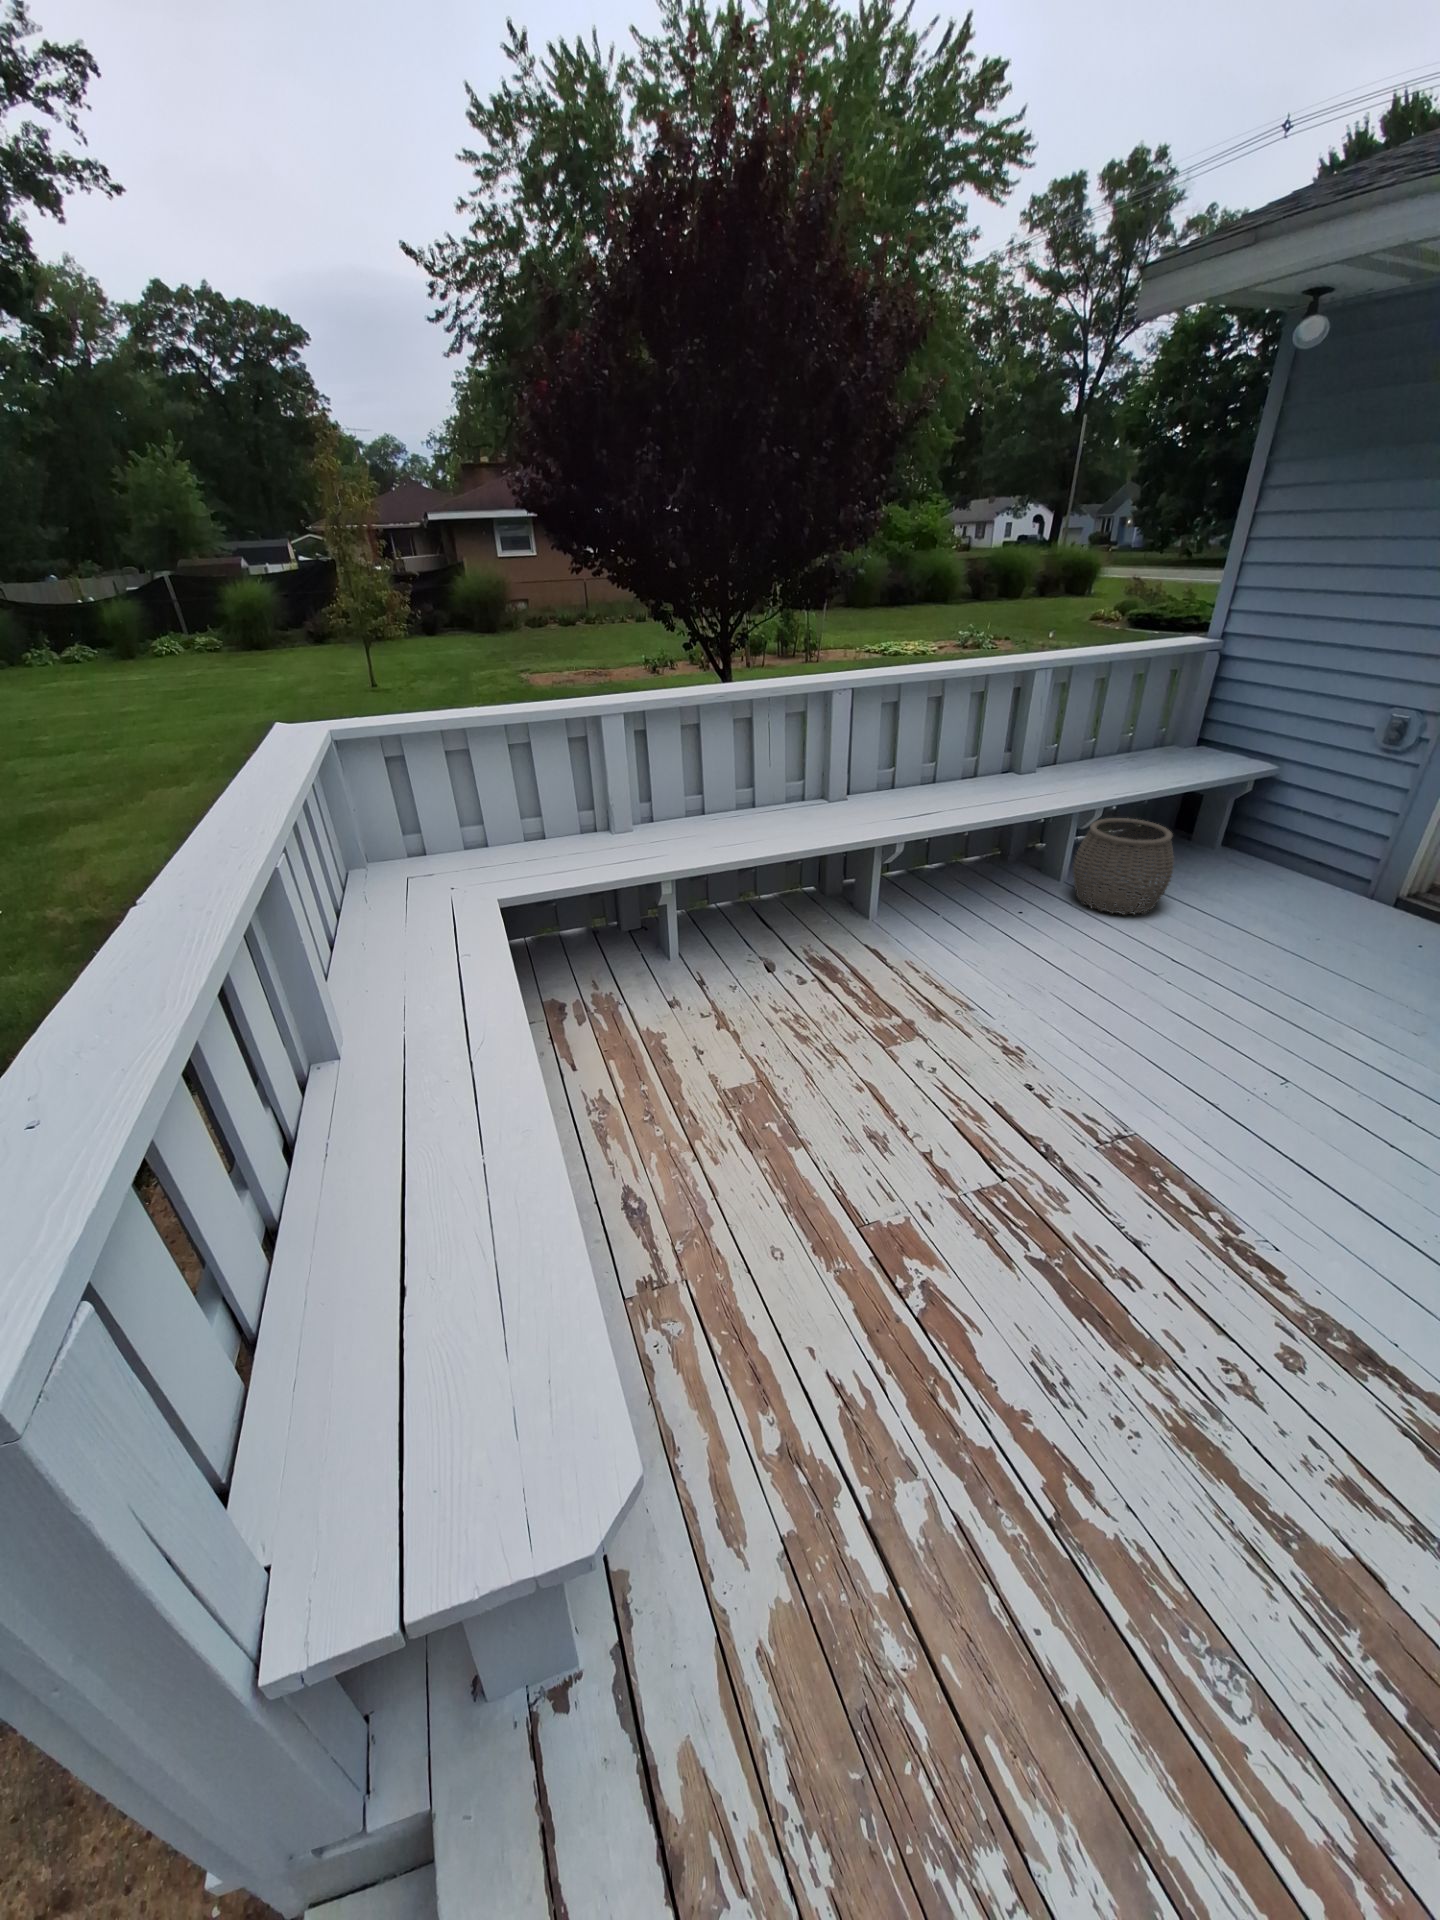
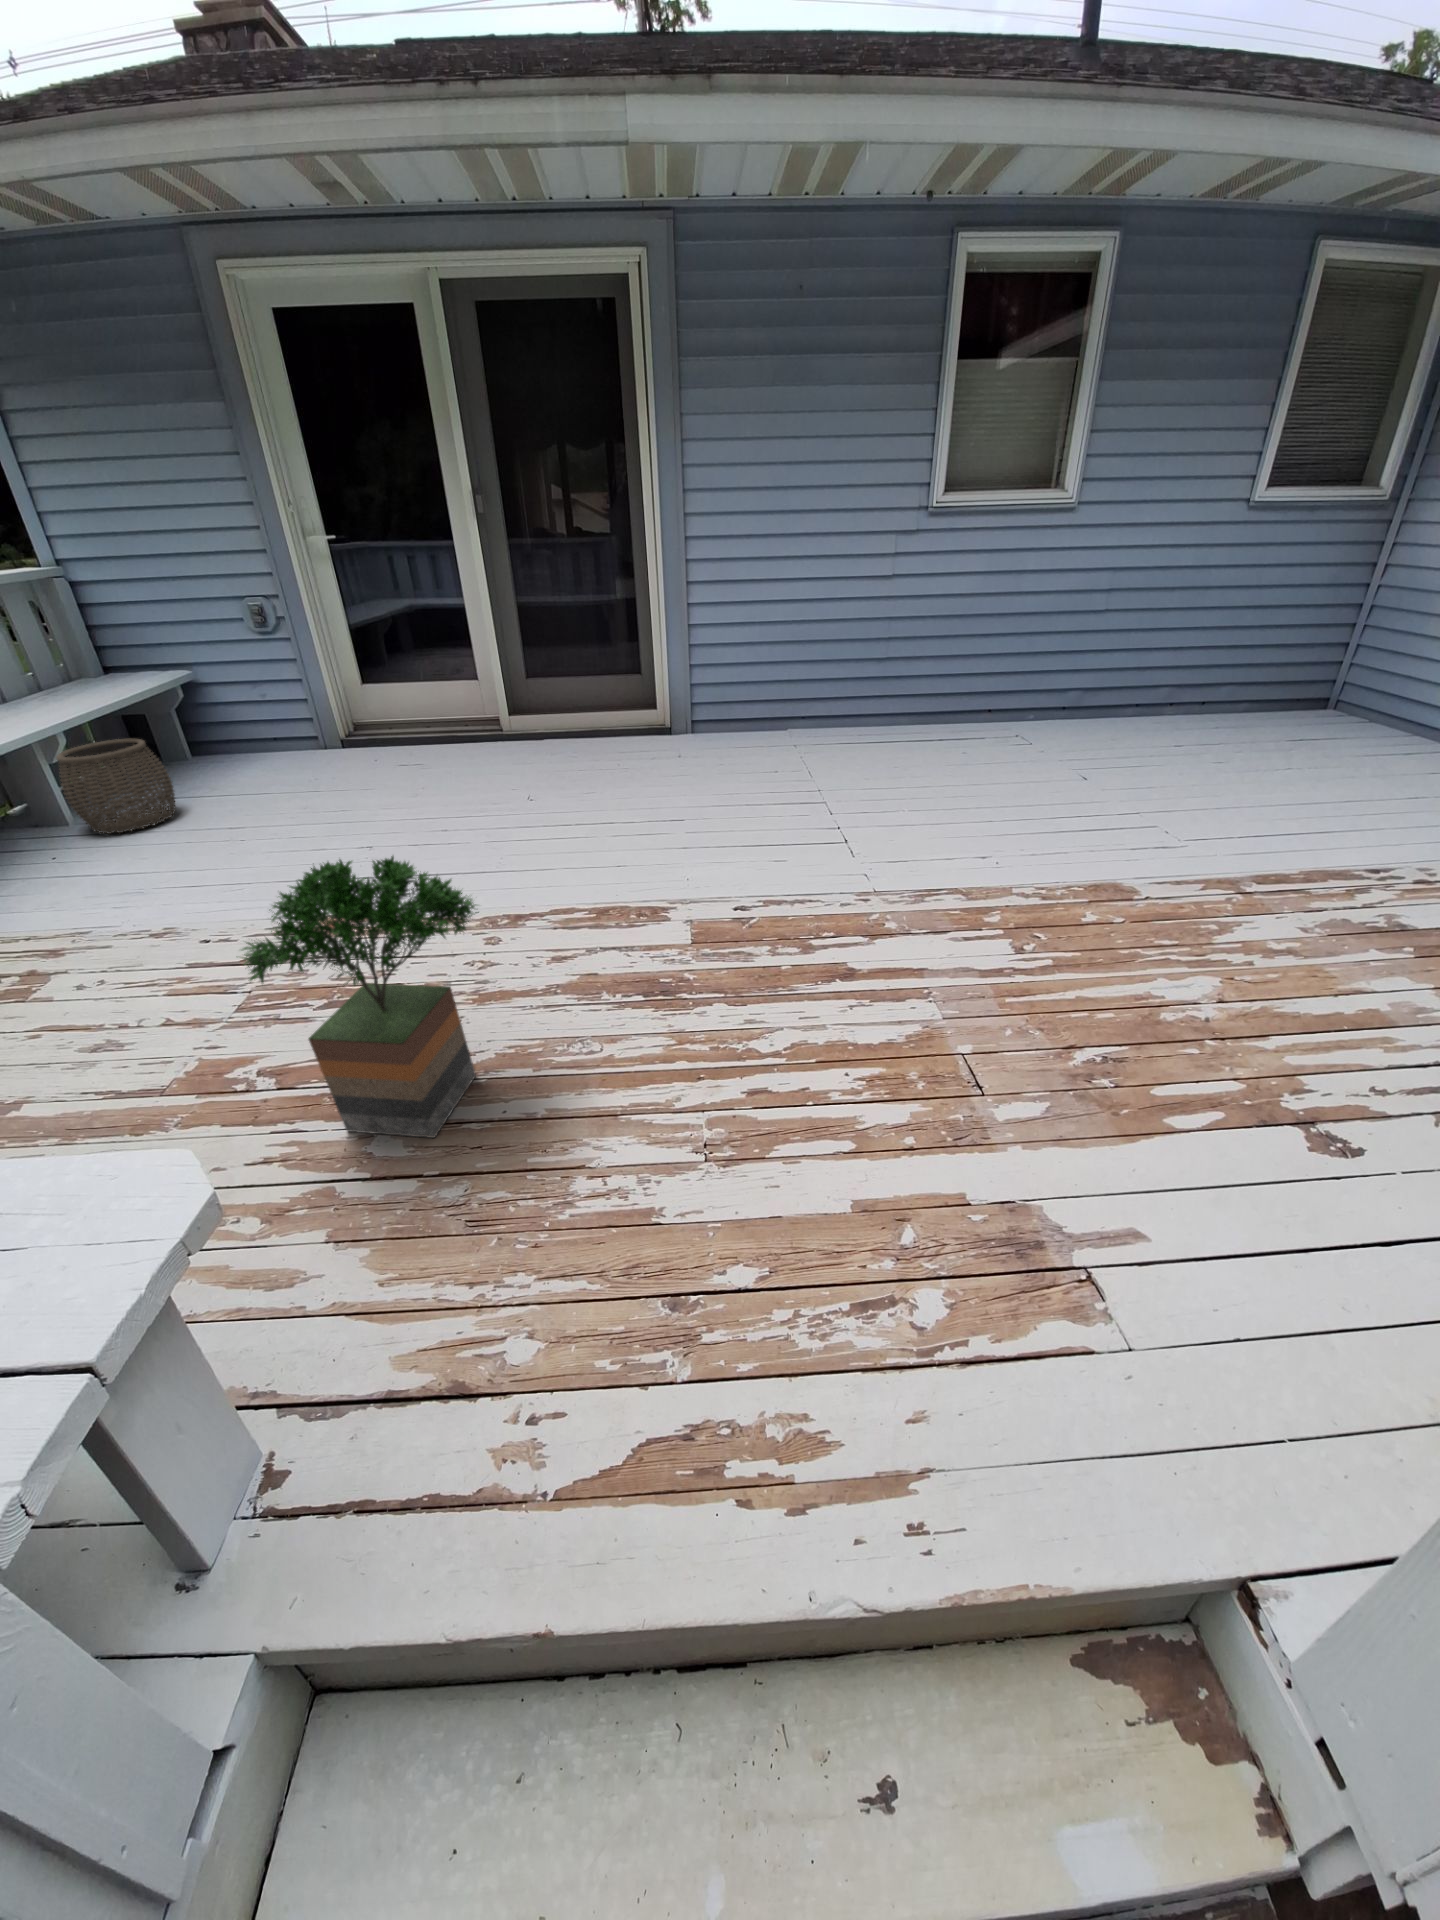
potted tree: none [898,1211,1187,1557] -> present [242,856,479,1138]

